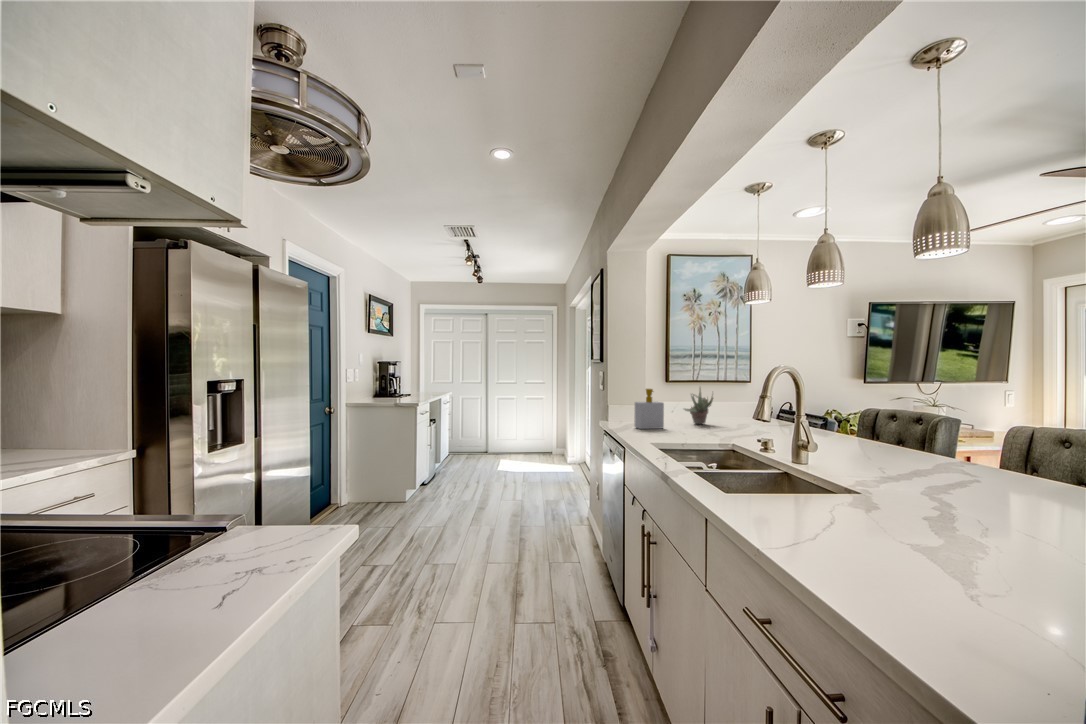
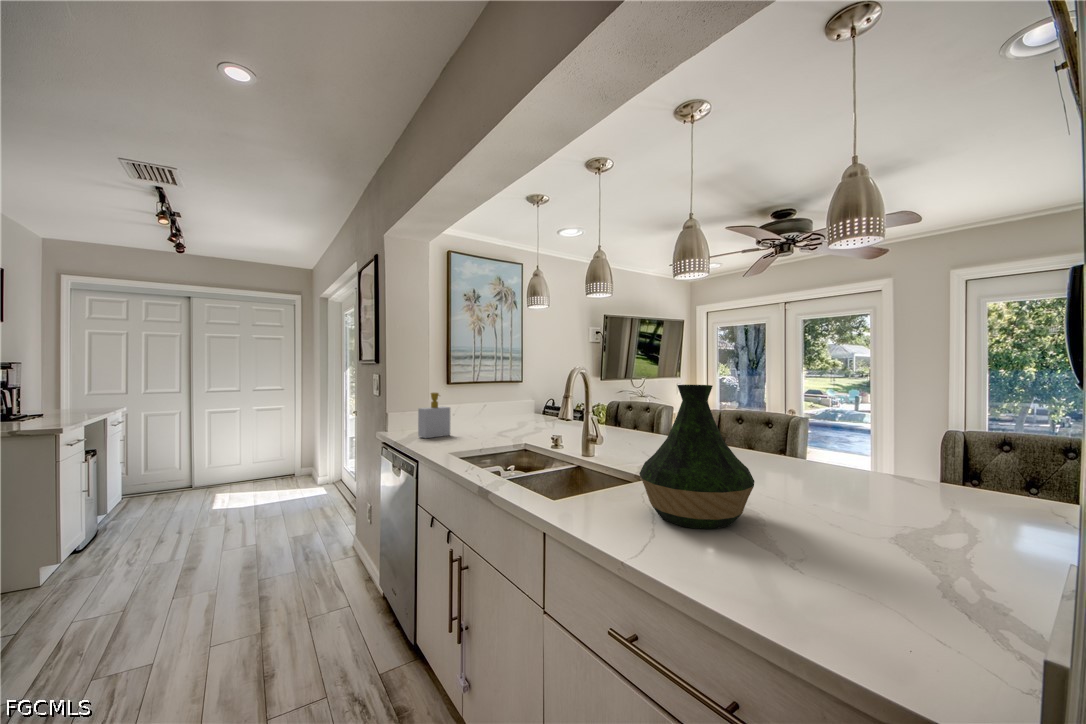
vase: none [809,386,967,550] -> present [639,385,754,529]
succulent plant: present [684,388,713,424] -> none [469,388,497,428]

